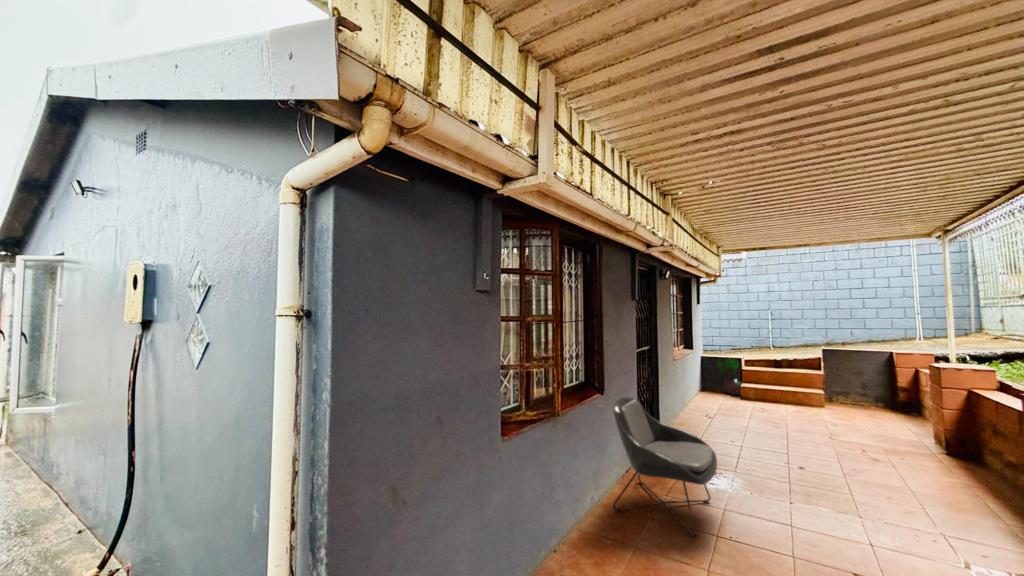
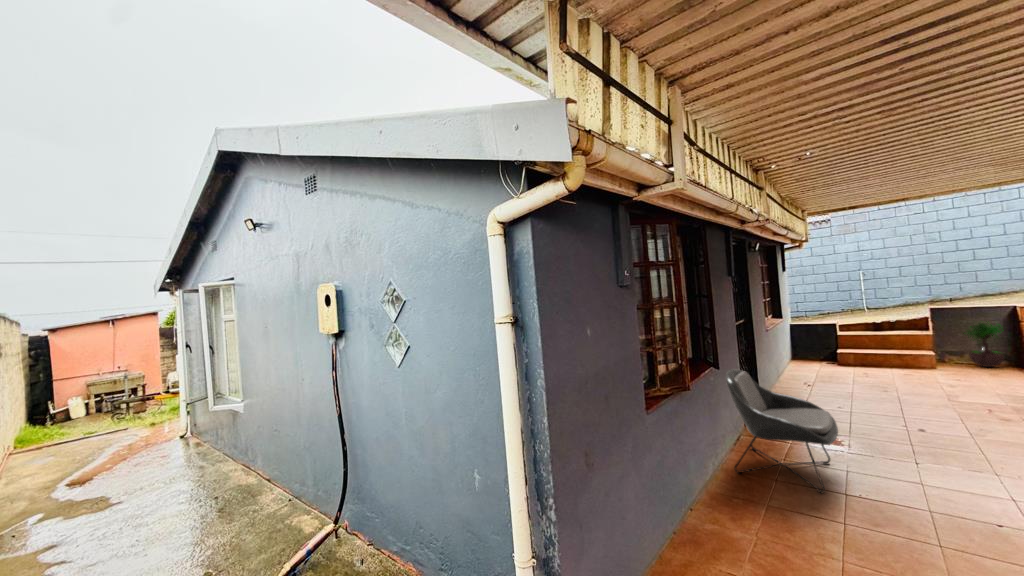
potted tree: present [718,359,742,395] -> present [965,321,1004,367]

